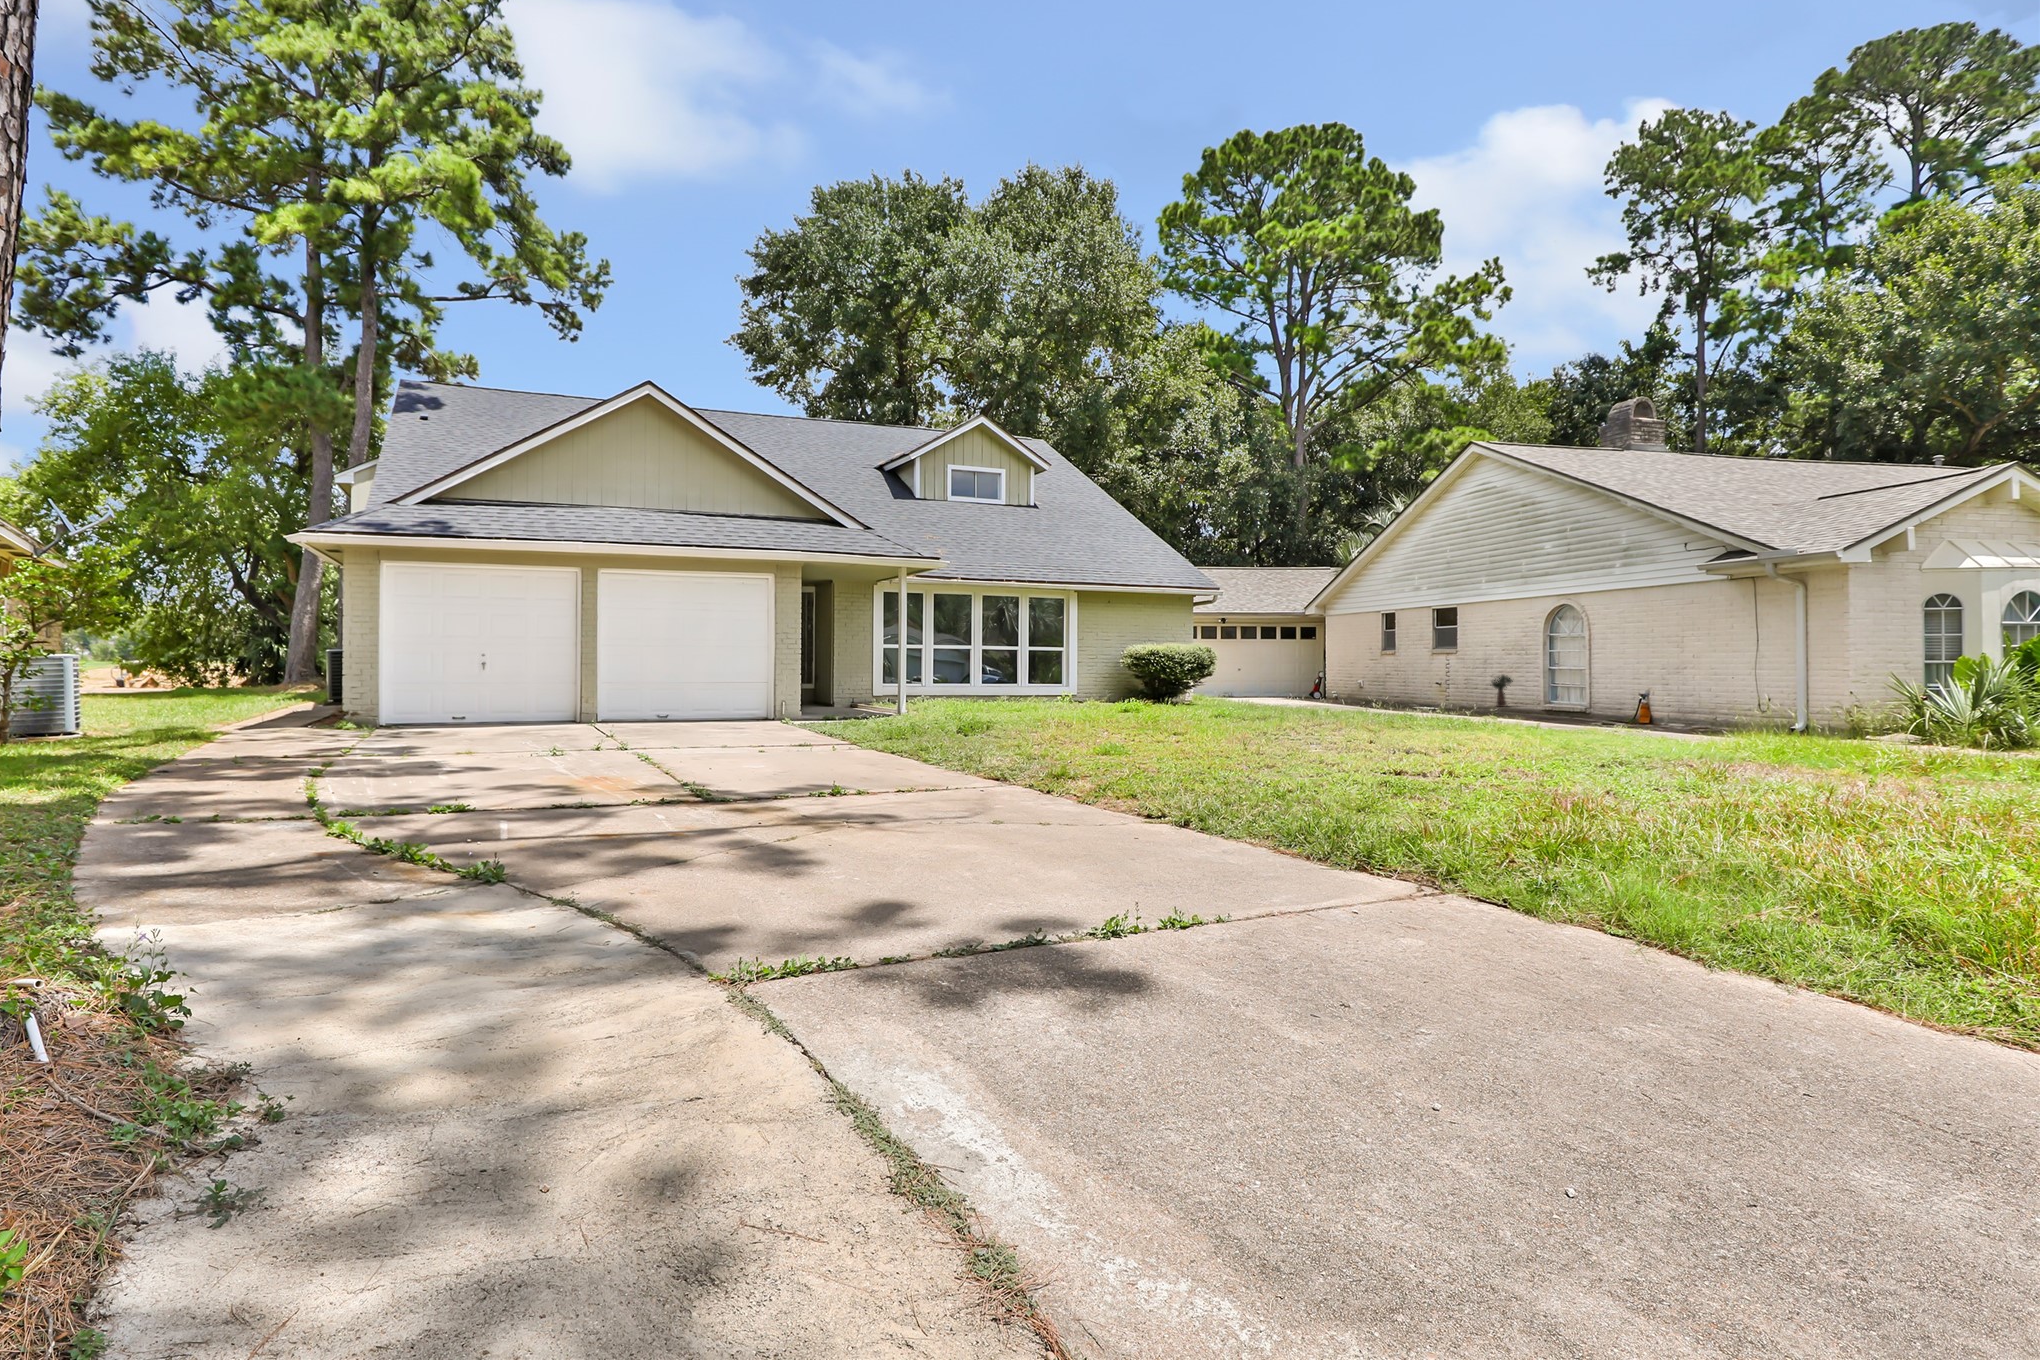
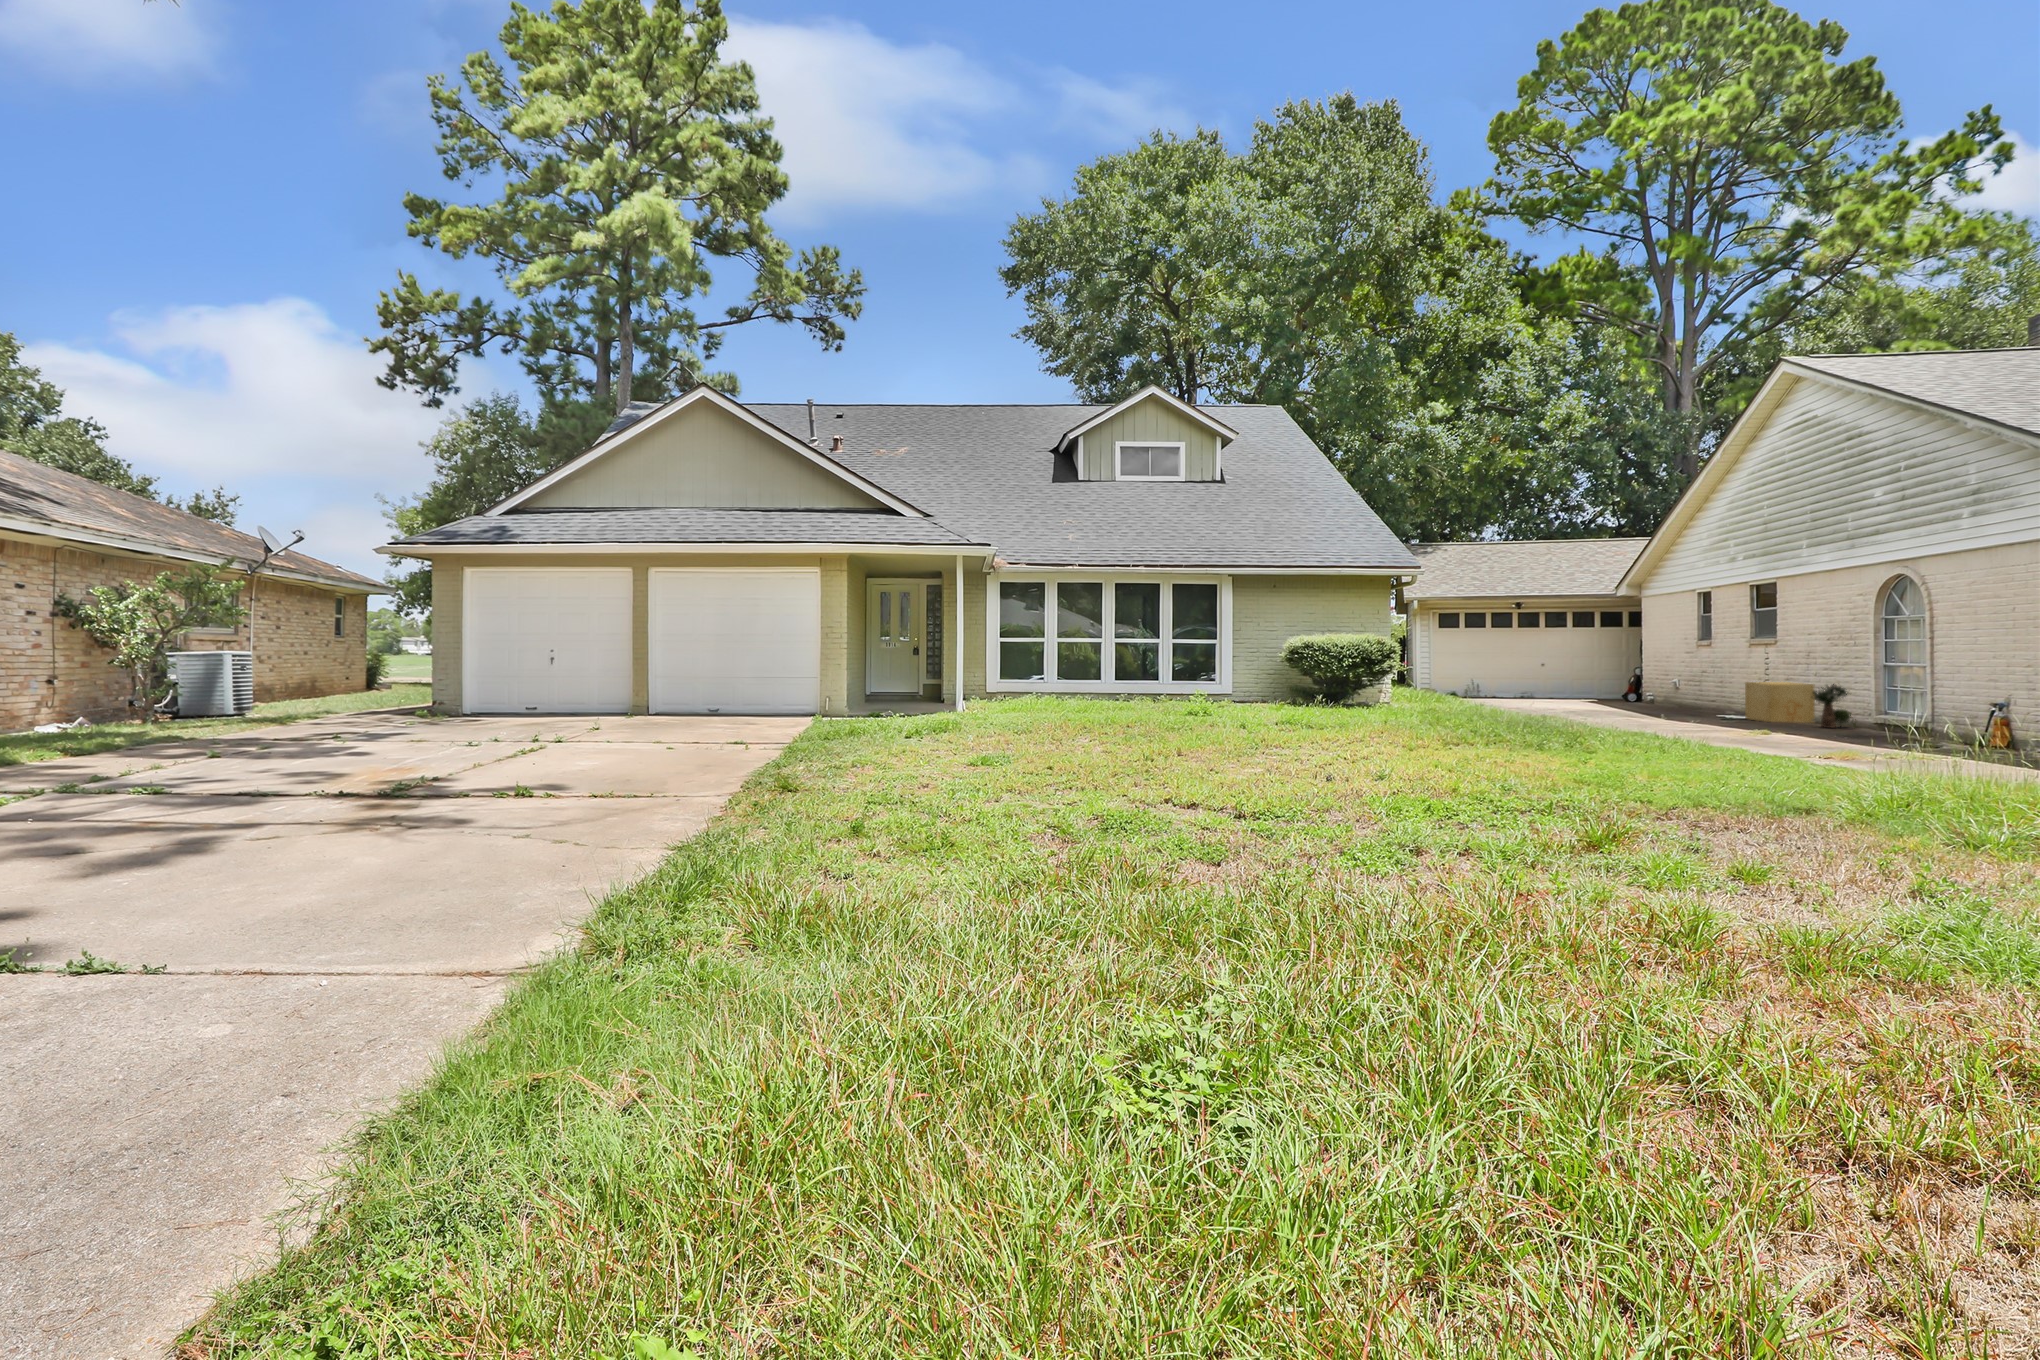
cardboard box: none [1439,677,1485,706] -> present [1745,682,1815,723]

